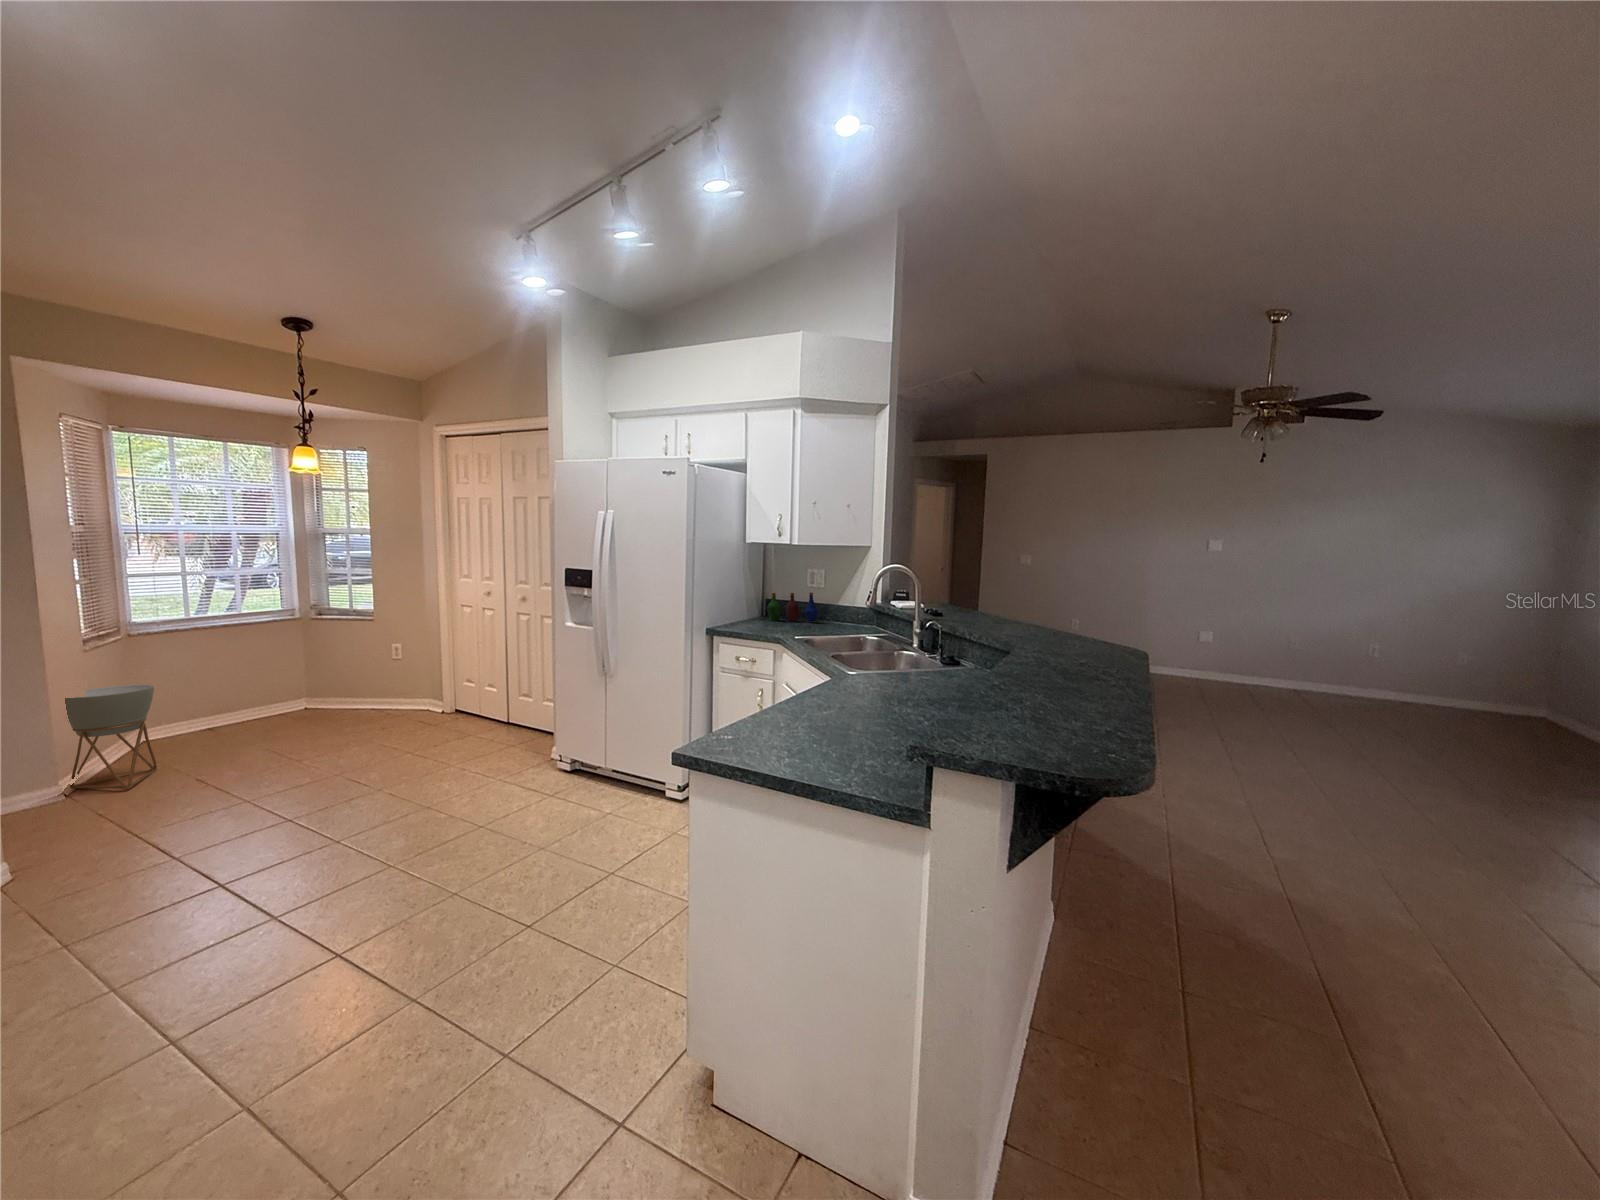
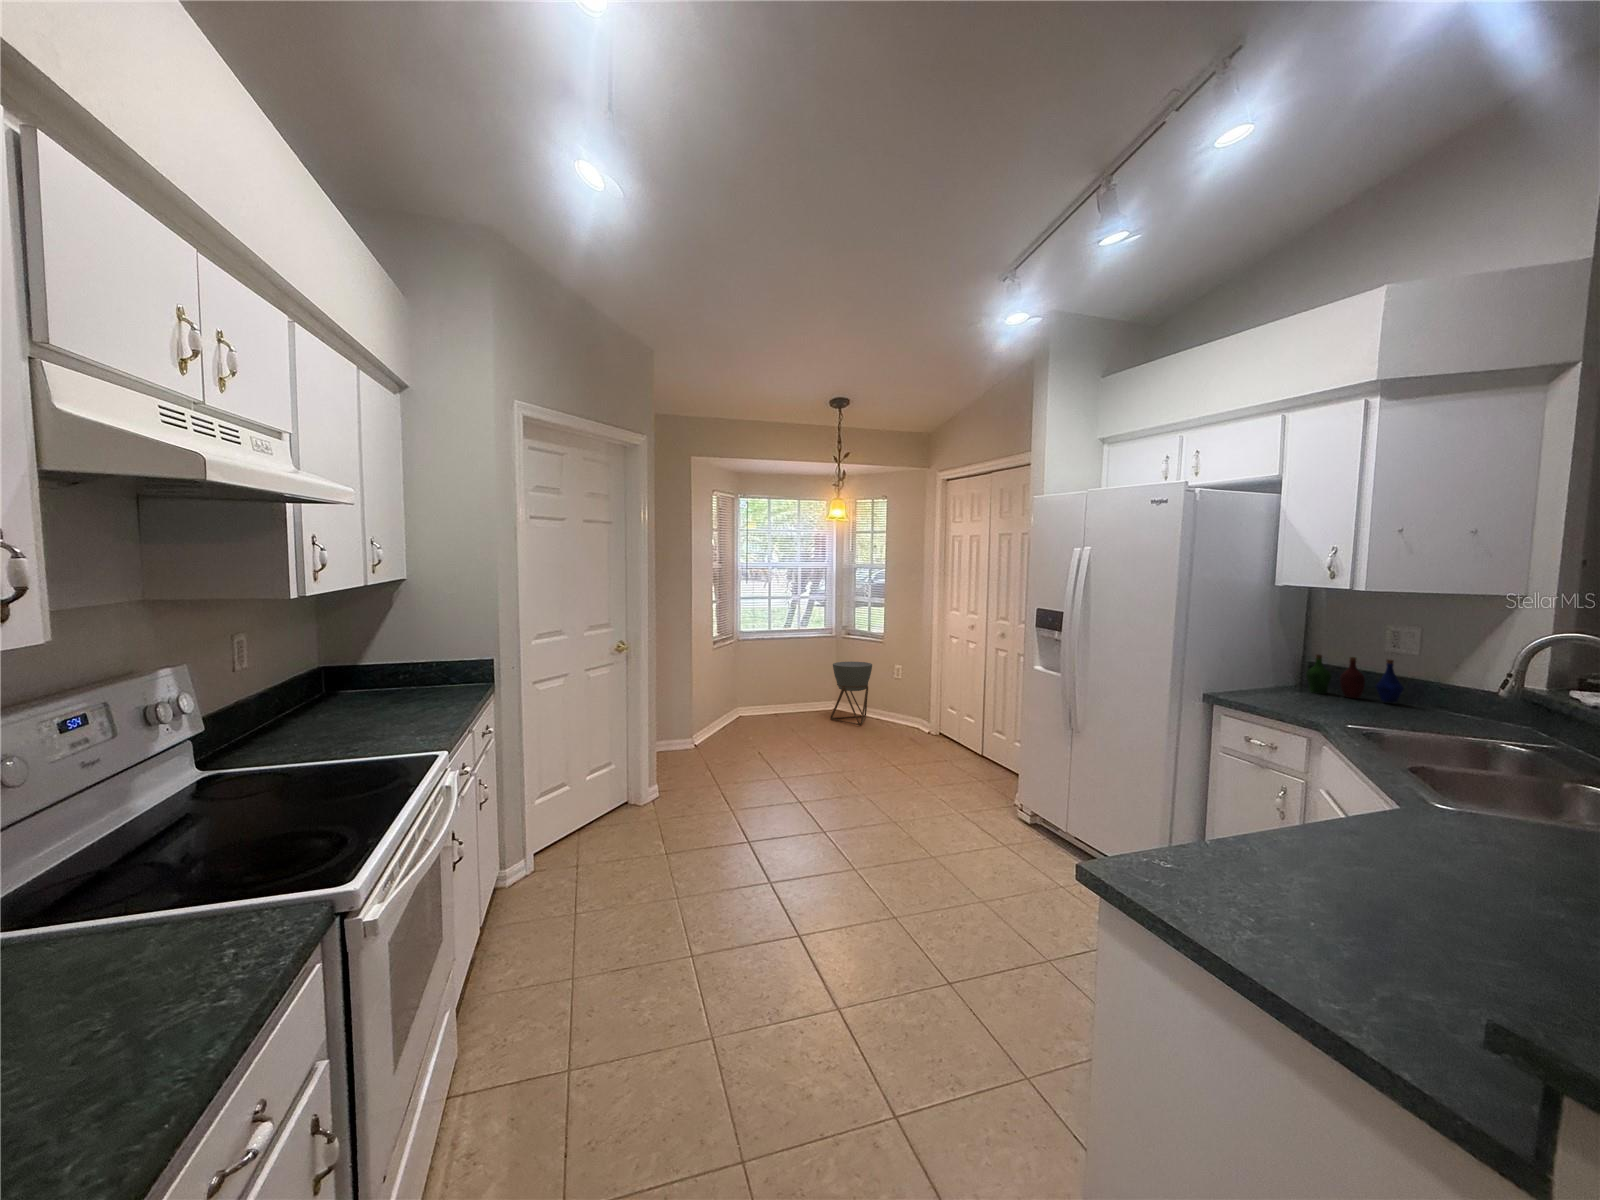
planter: present [65,685,157,789] -> present [830,662,872,725]

